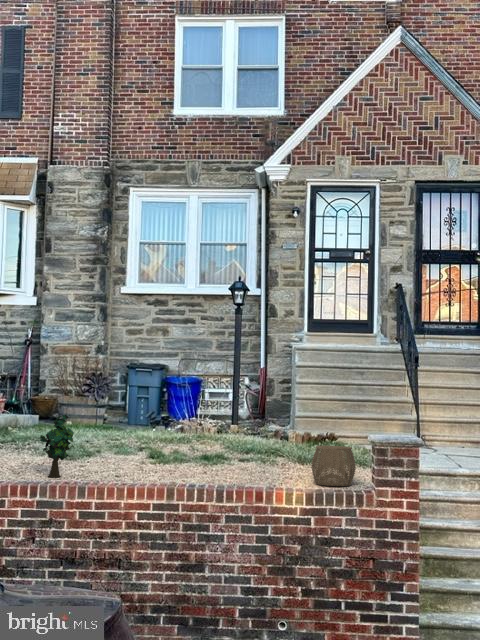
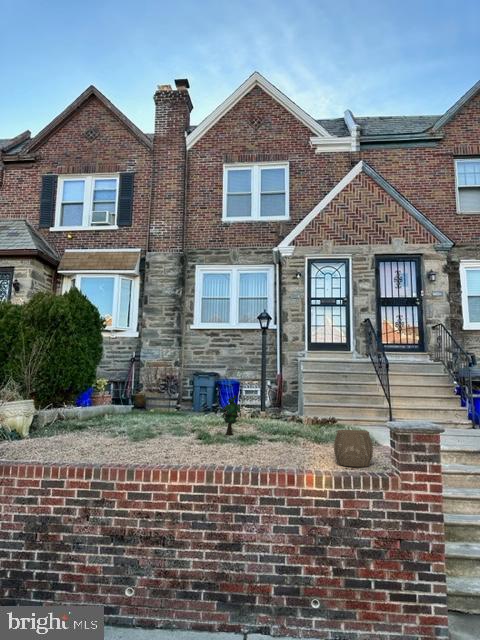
decorative plant: present [39,415,74,477] -> present [220,395,241,435]

